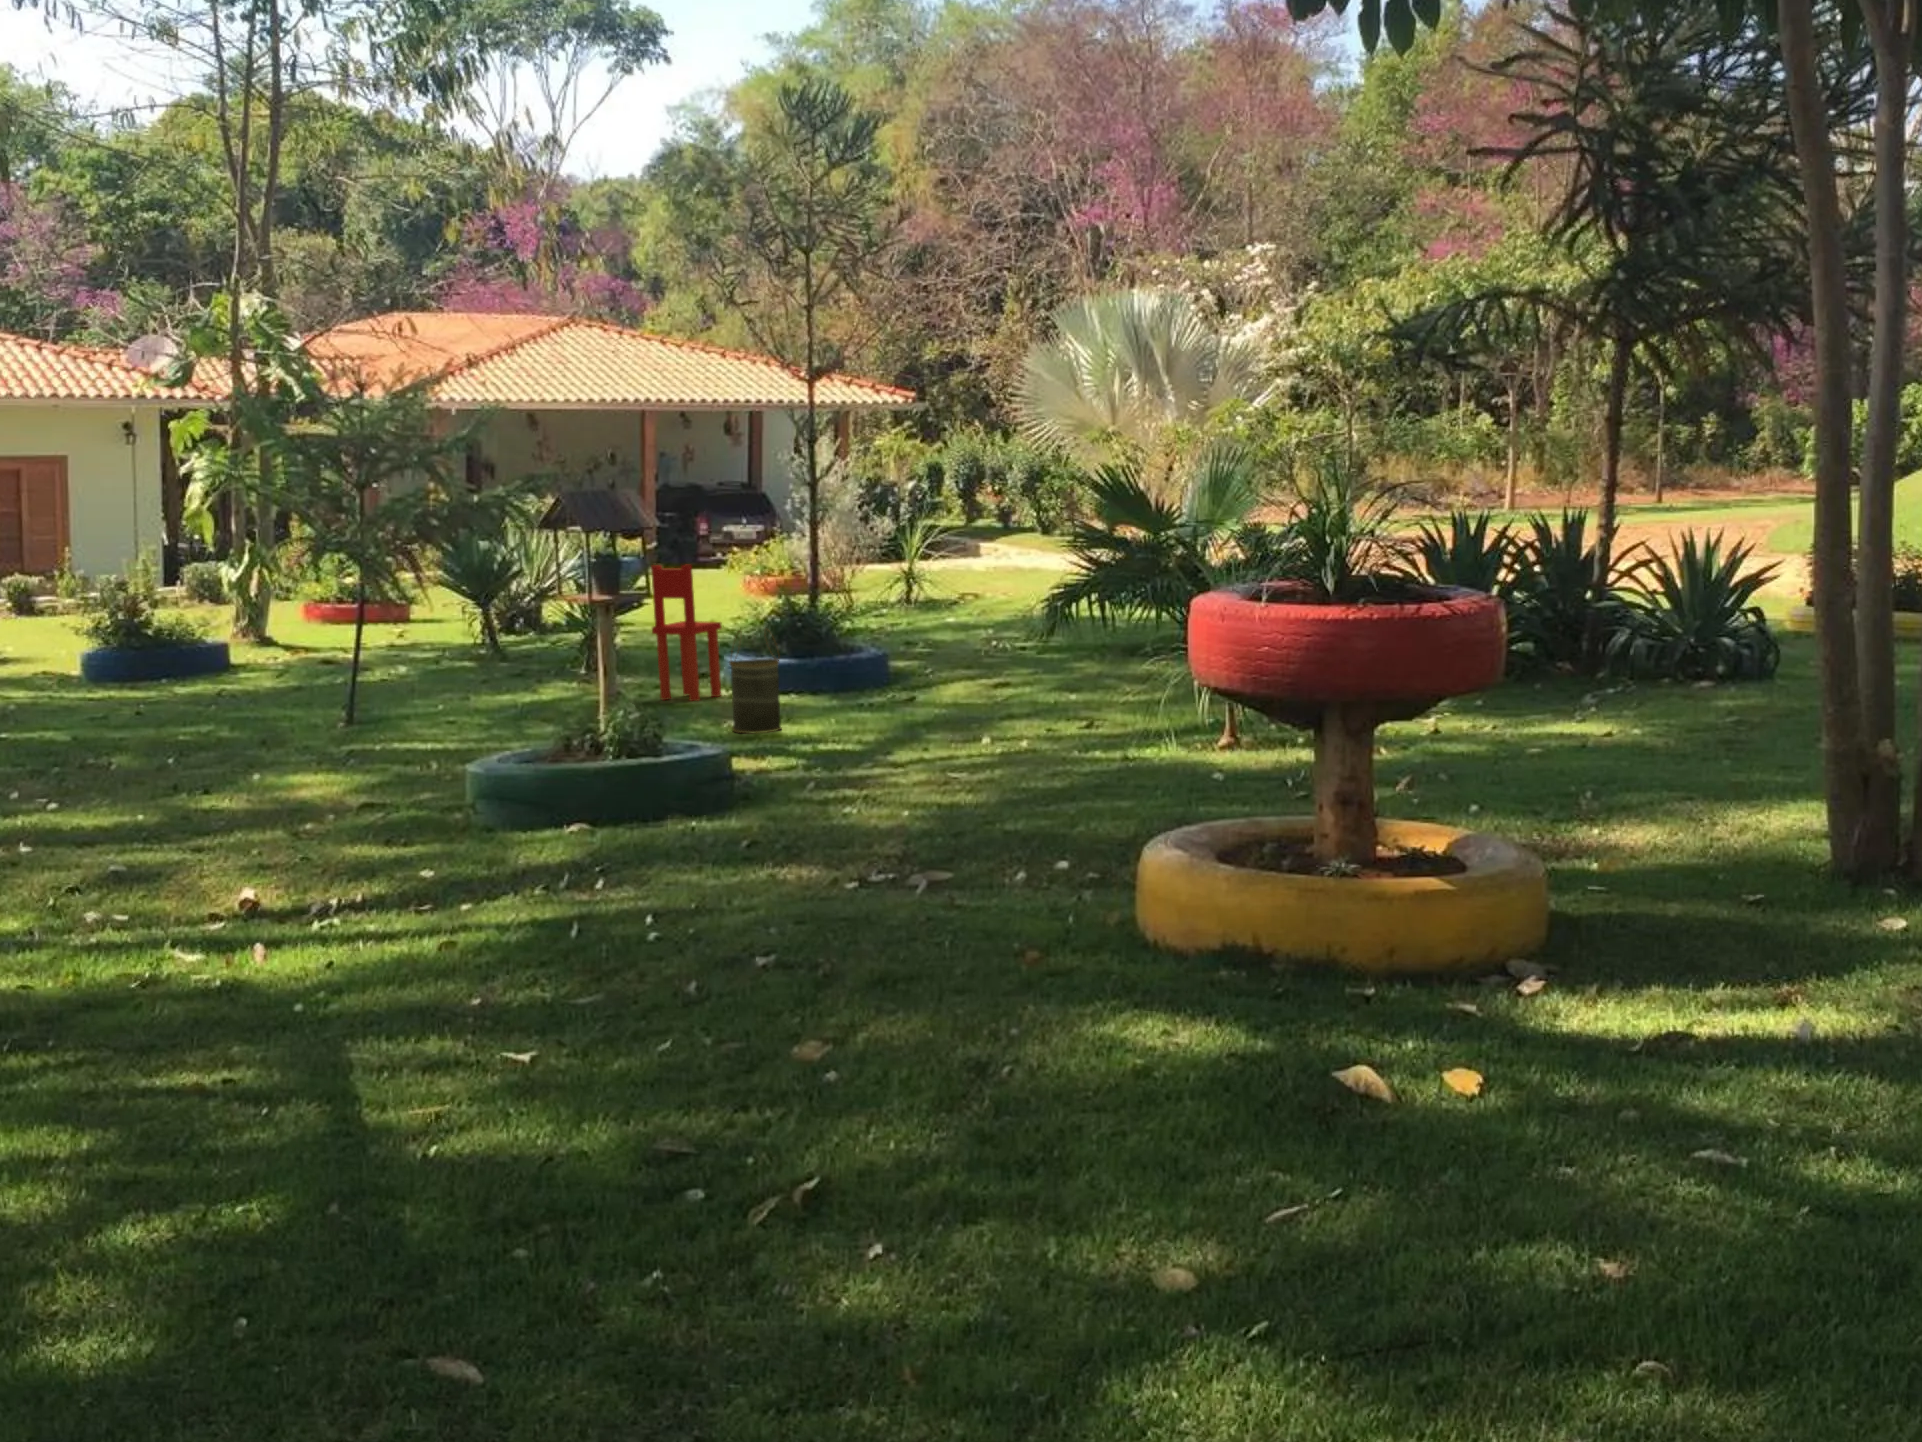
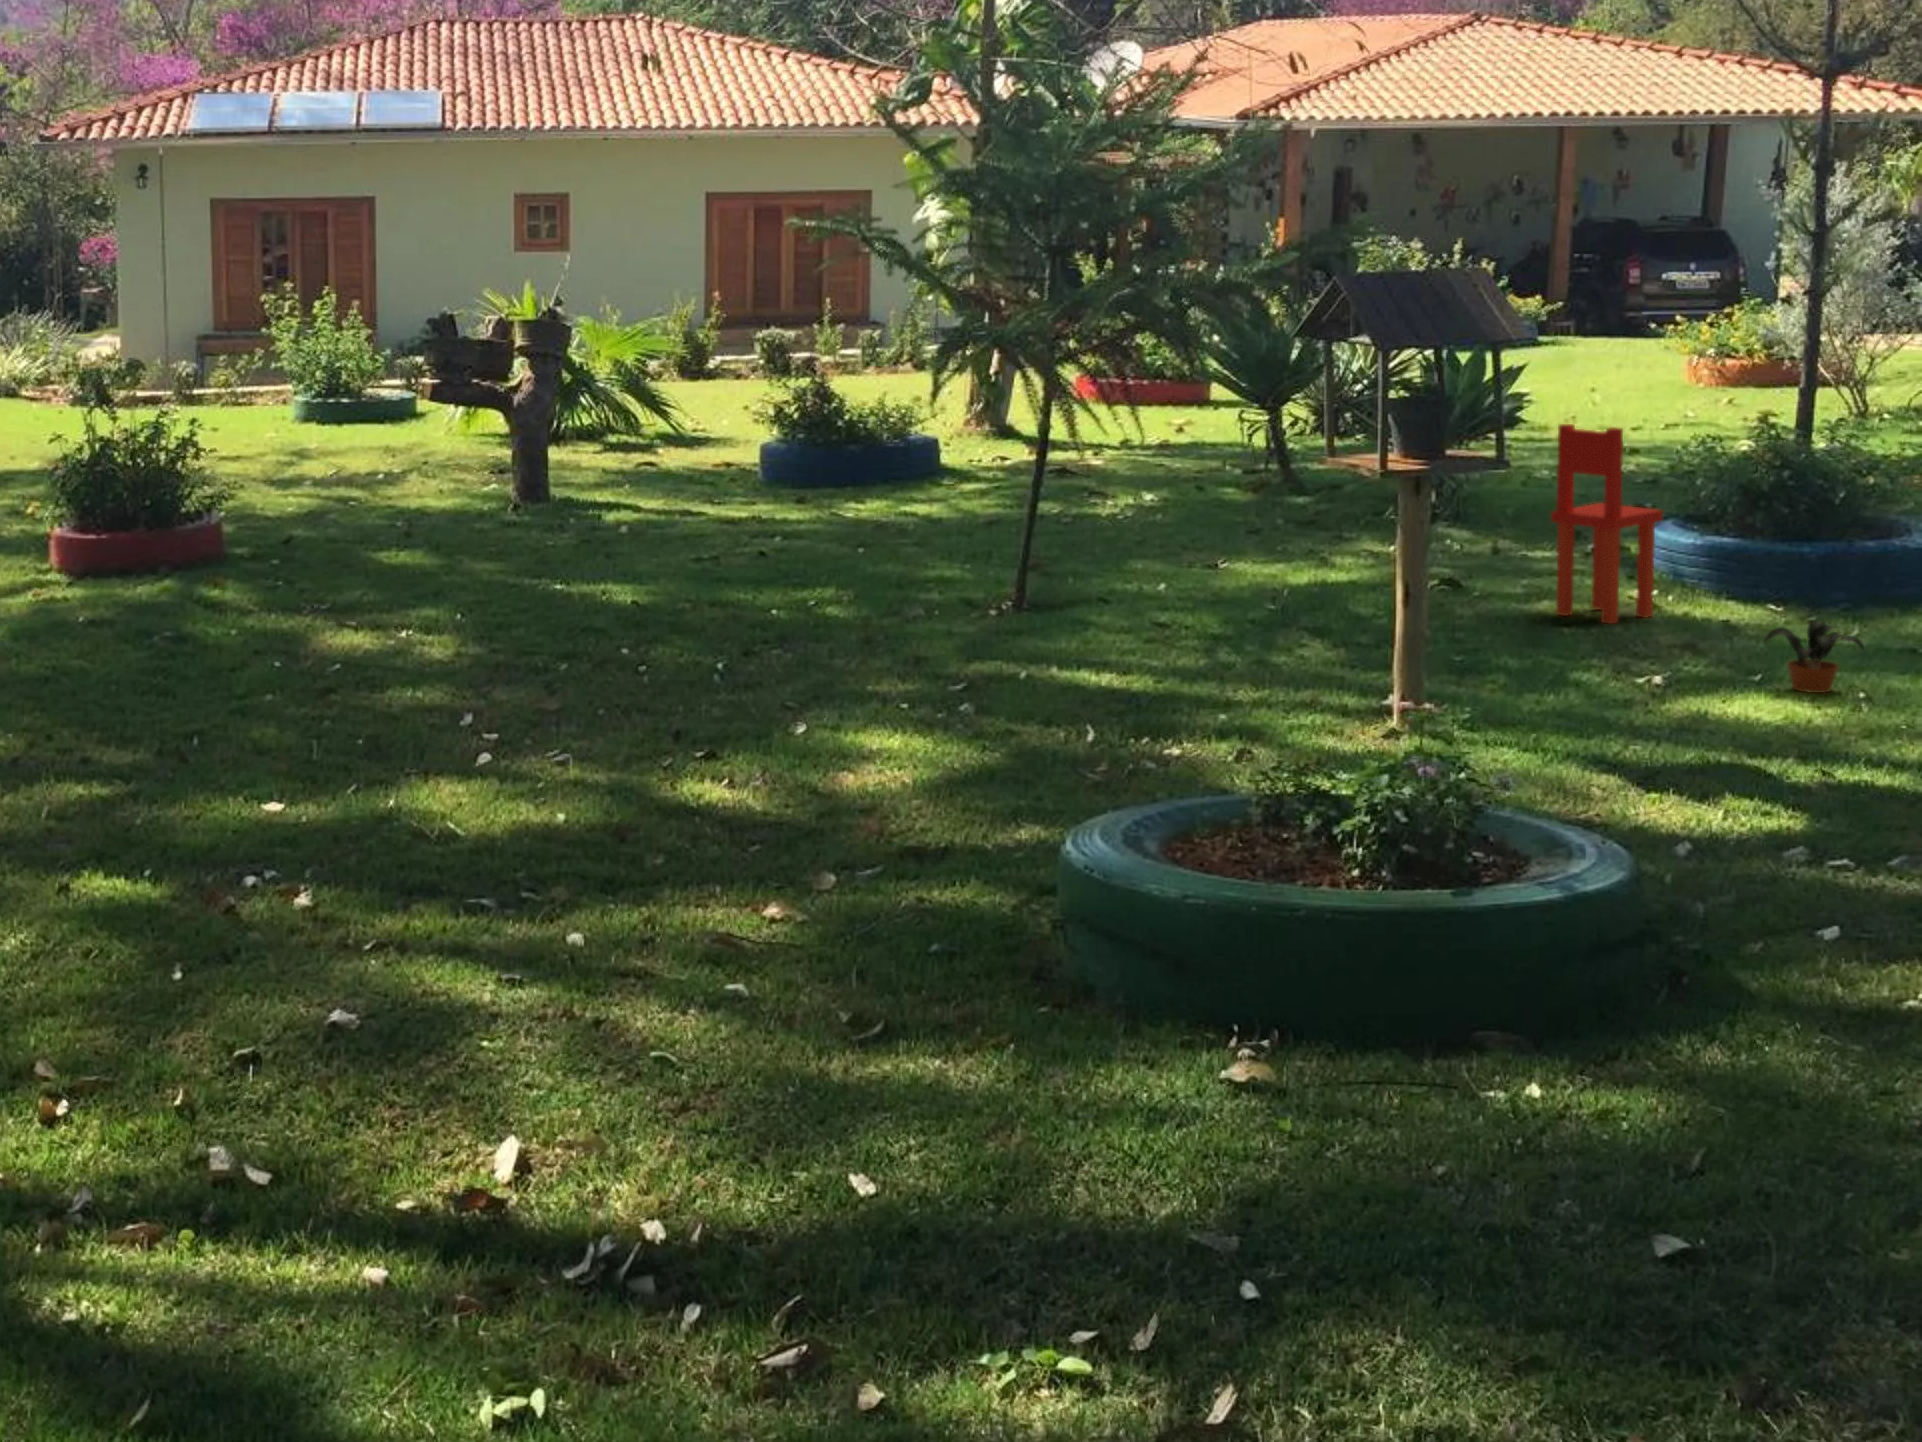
basket: present [729,631,782,734] -> none [1671,559,1763,719]
potted plant: none [784,673,842,718] -> present [1765,621,1863,693]

